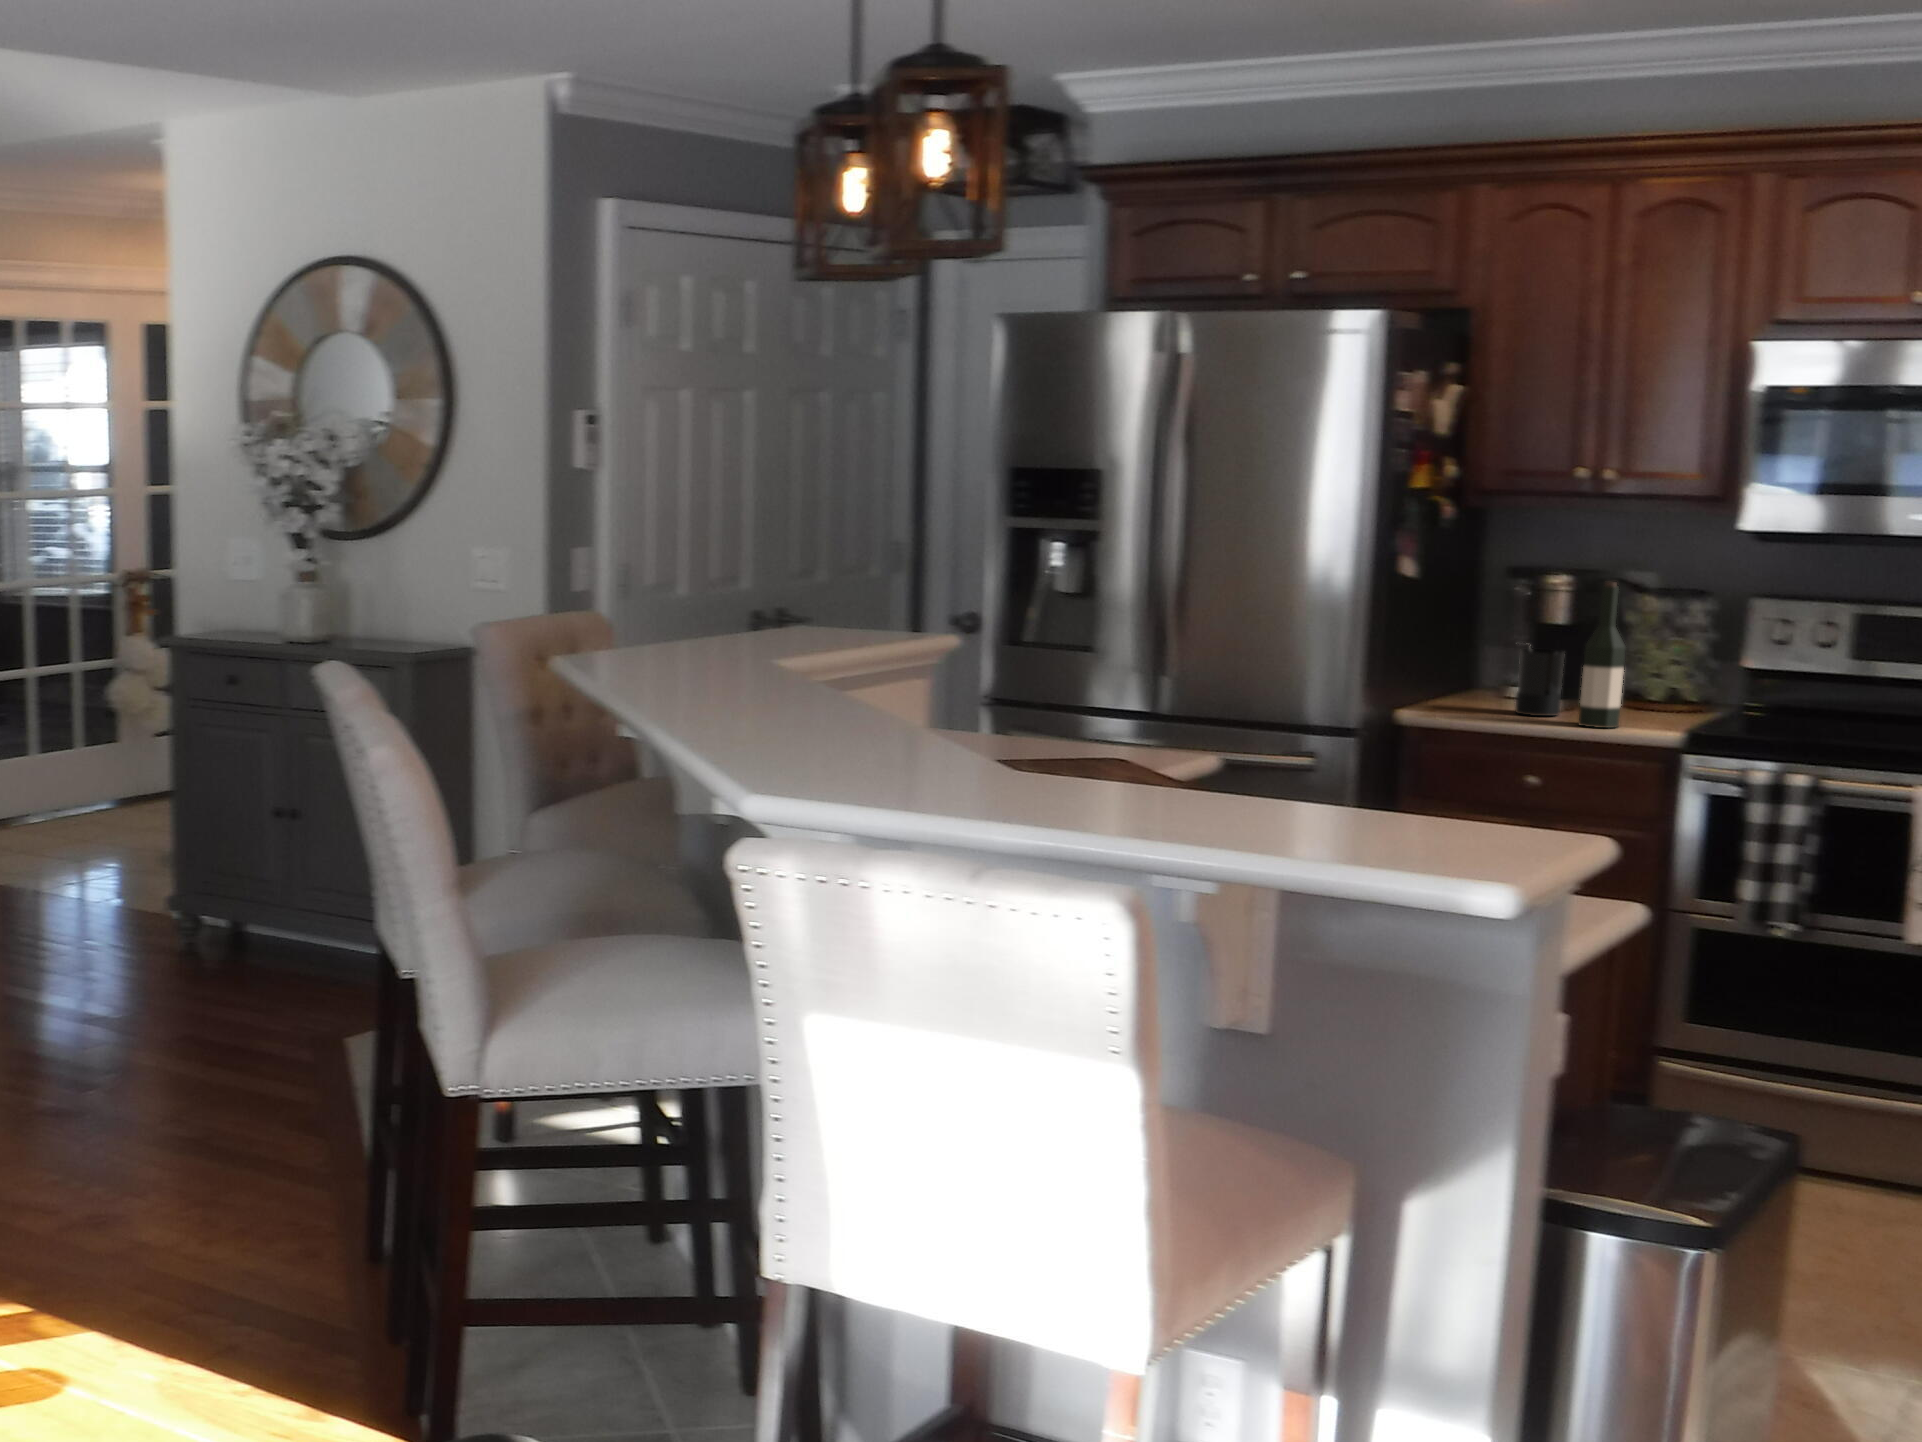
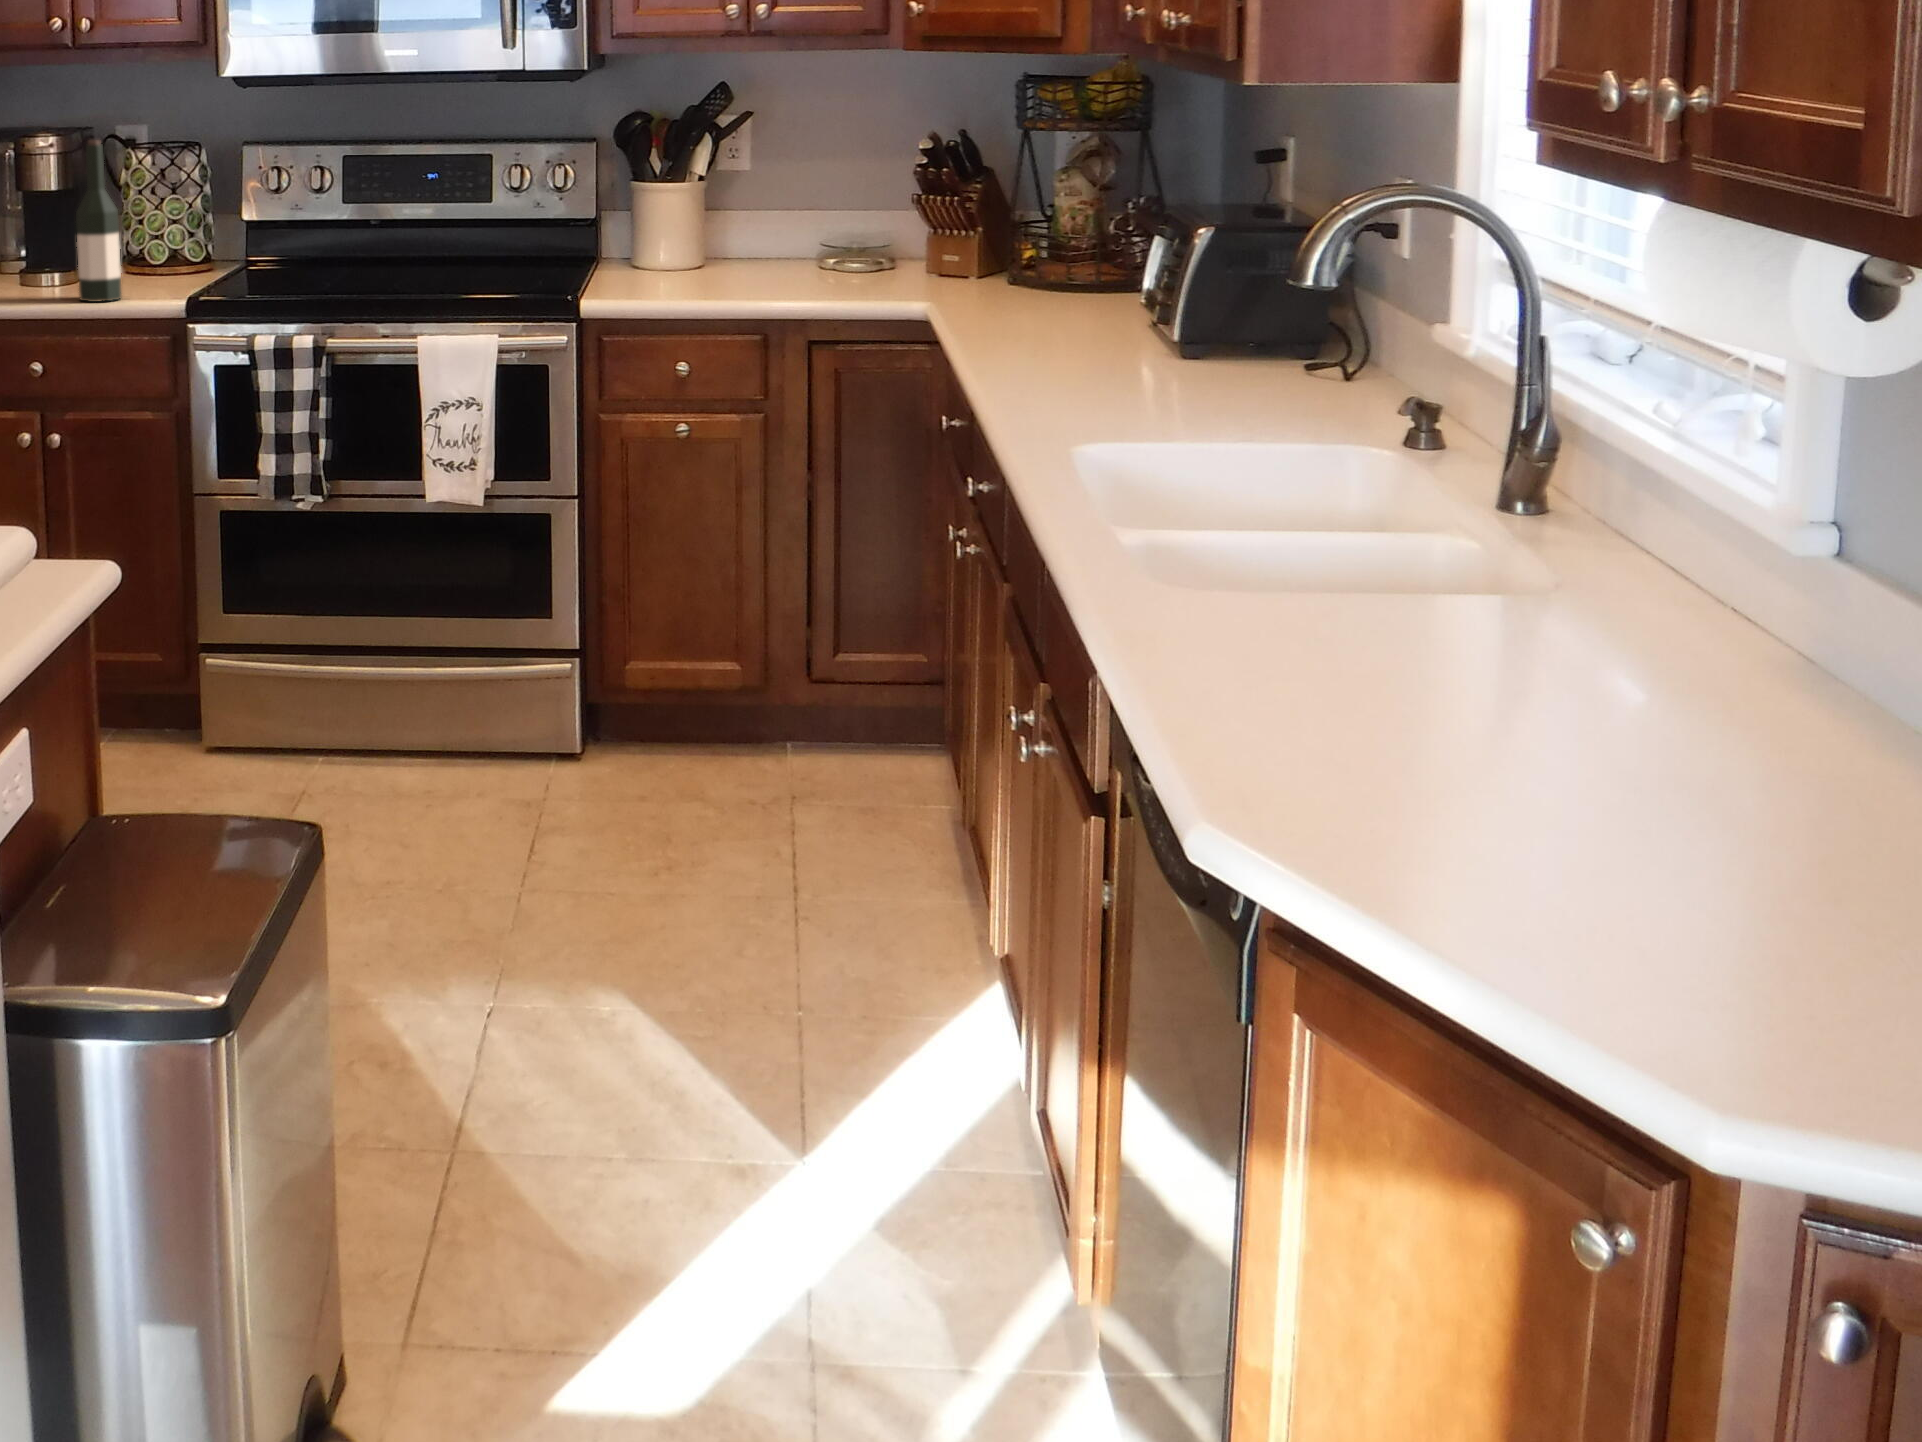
candle: present [1516,649,1564,716] -> none [8,214,63,293]

